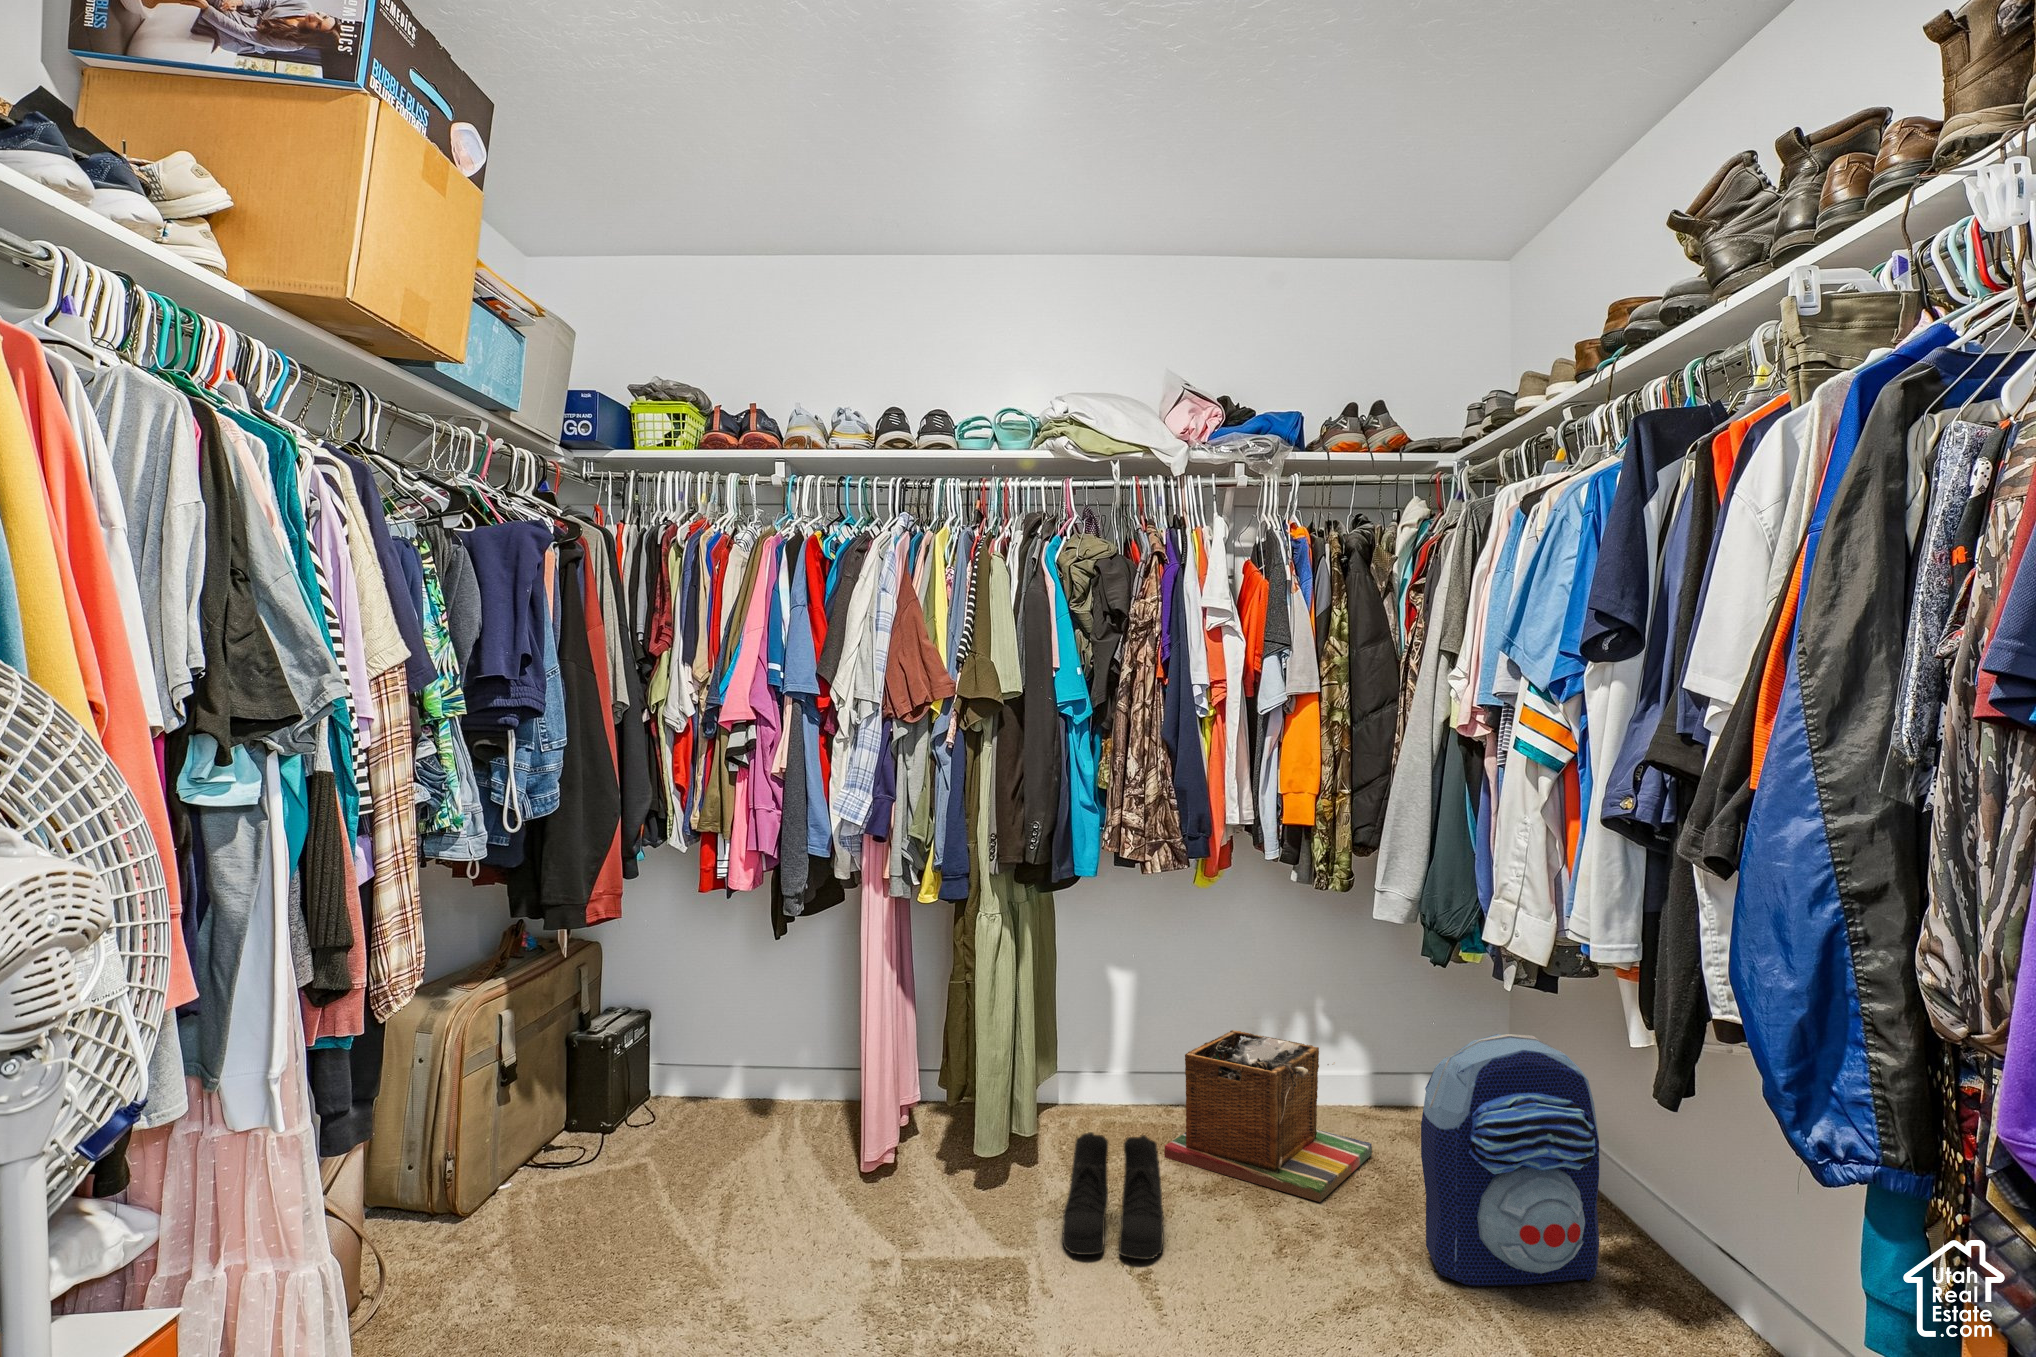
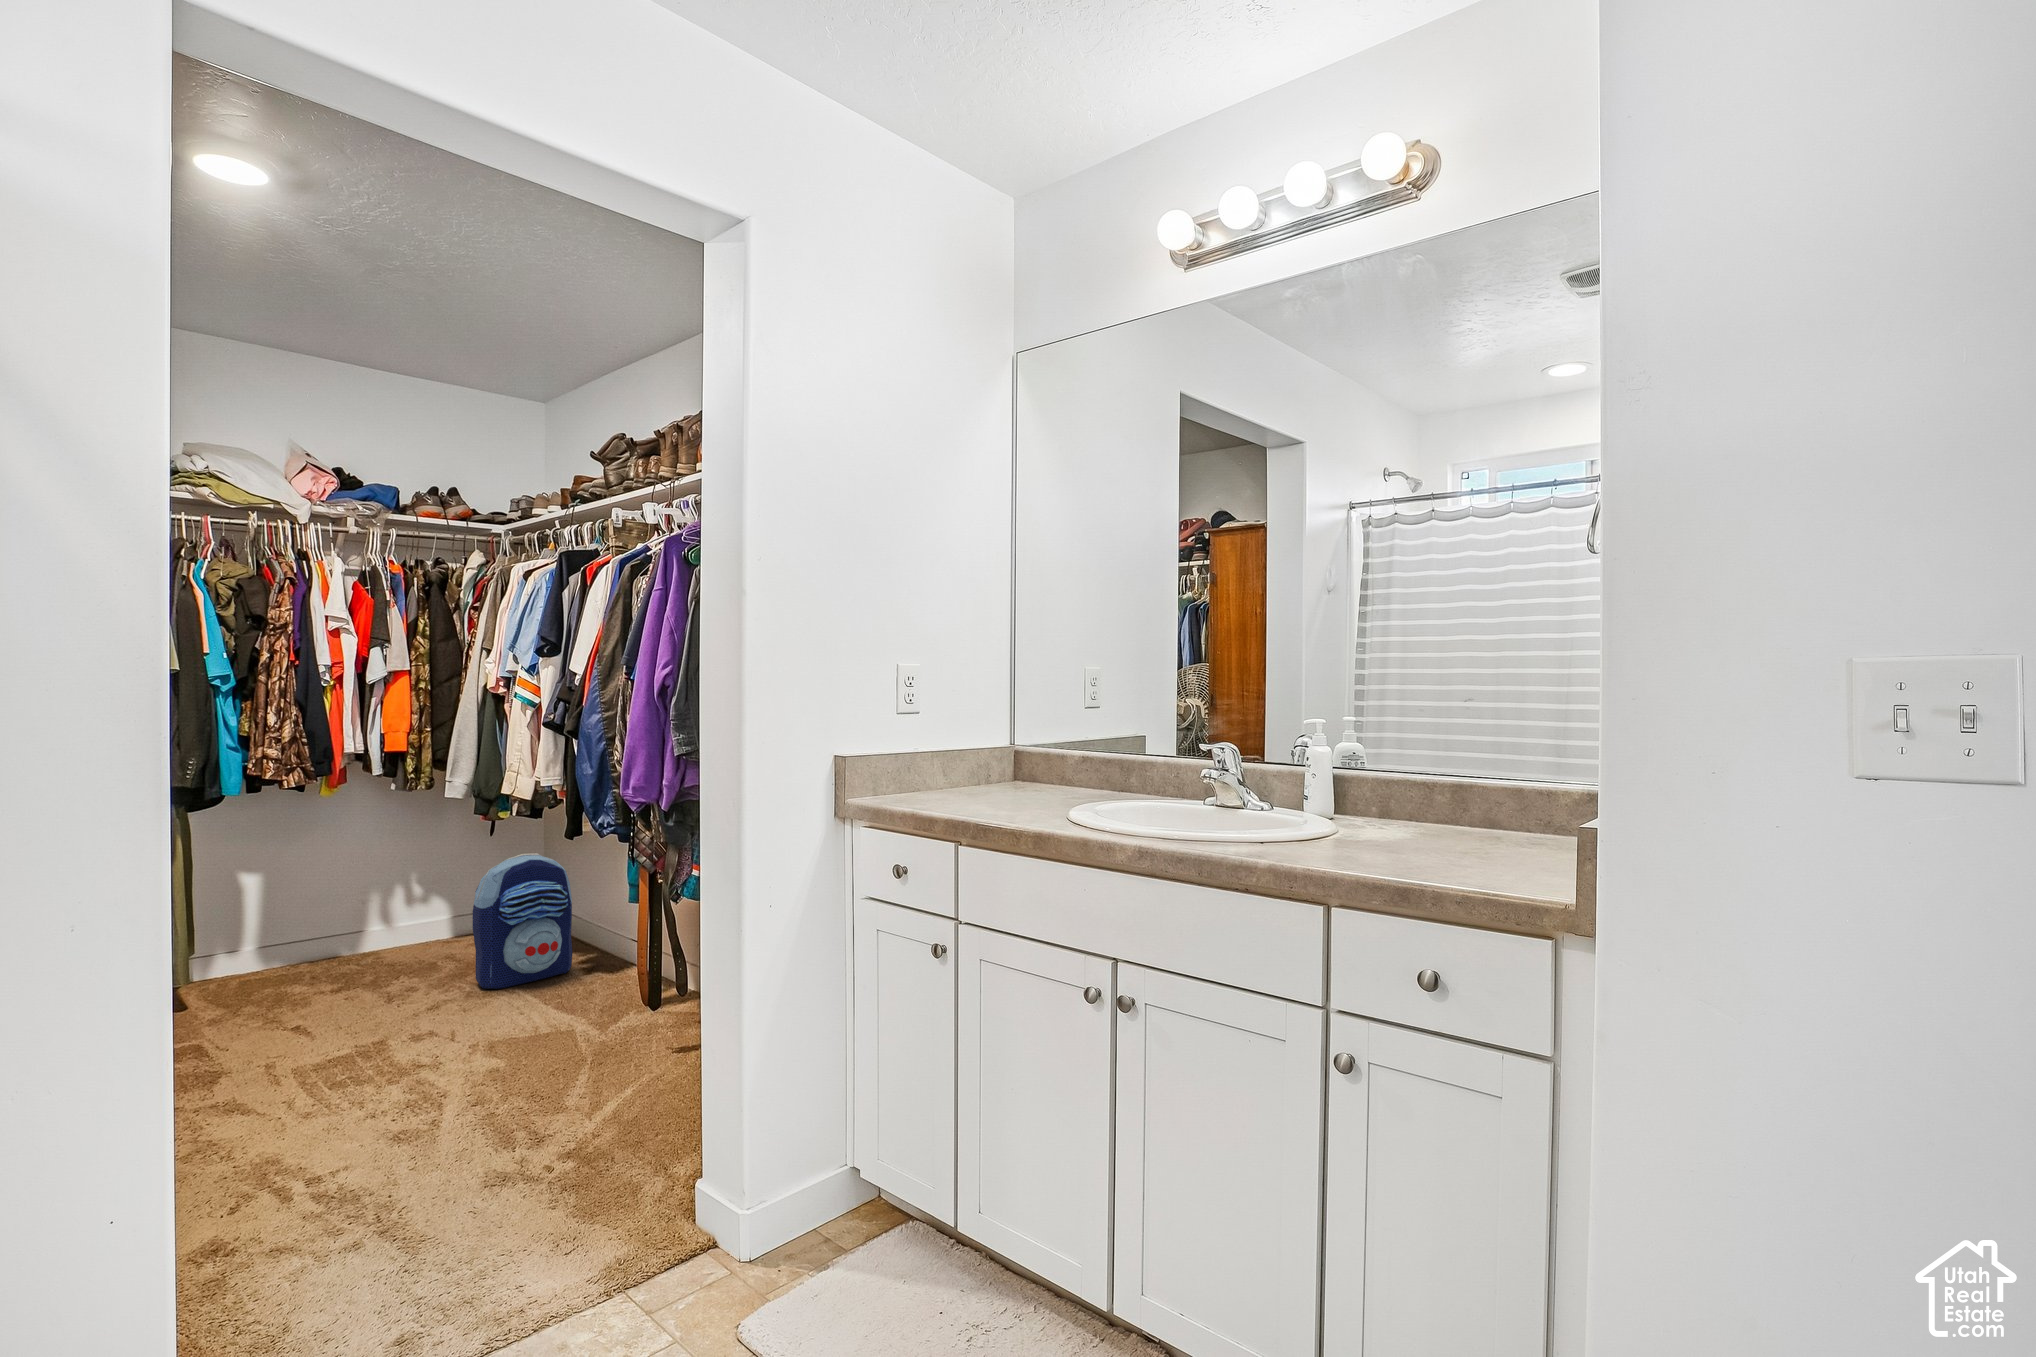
laundry basket: present [1165,1030,1372,1202] -> none [294,894,448,982]
boots: present [1062,1132,1164,1259] -> none [218,955,298,1032]

